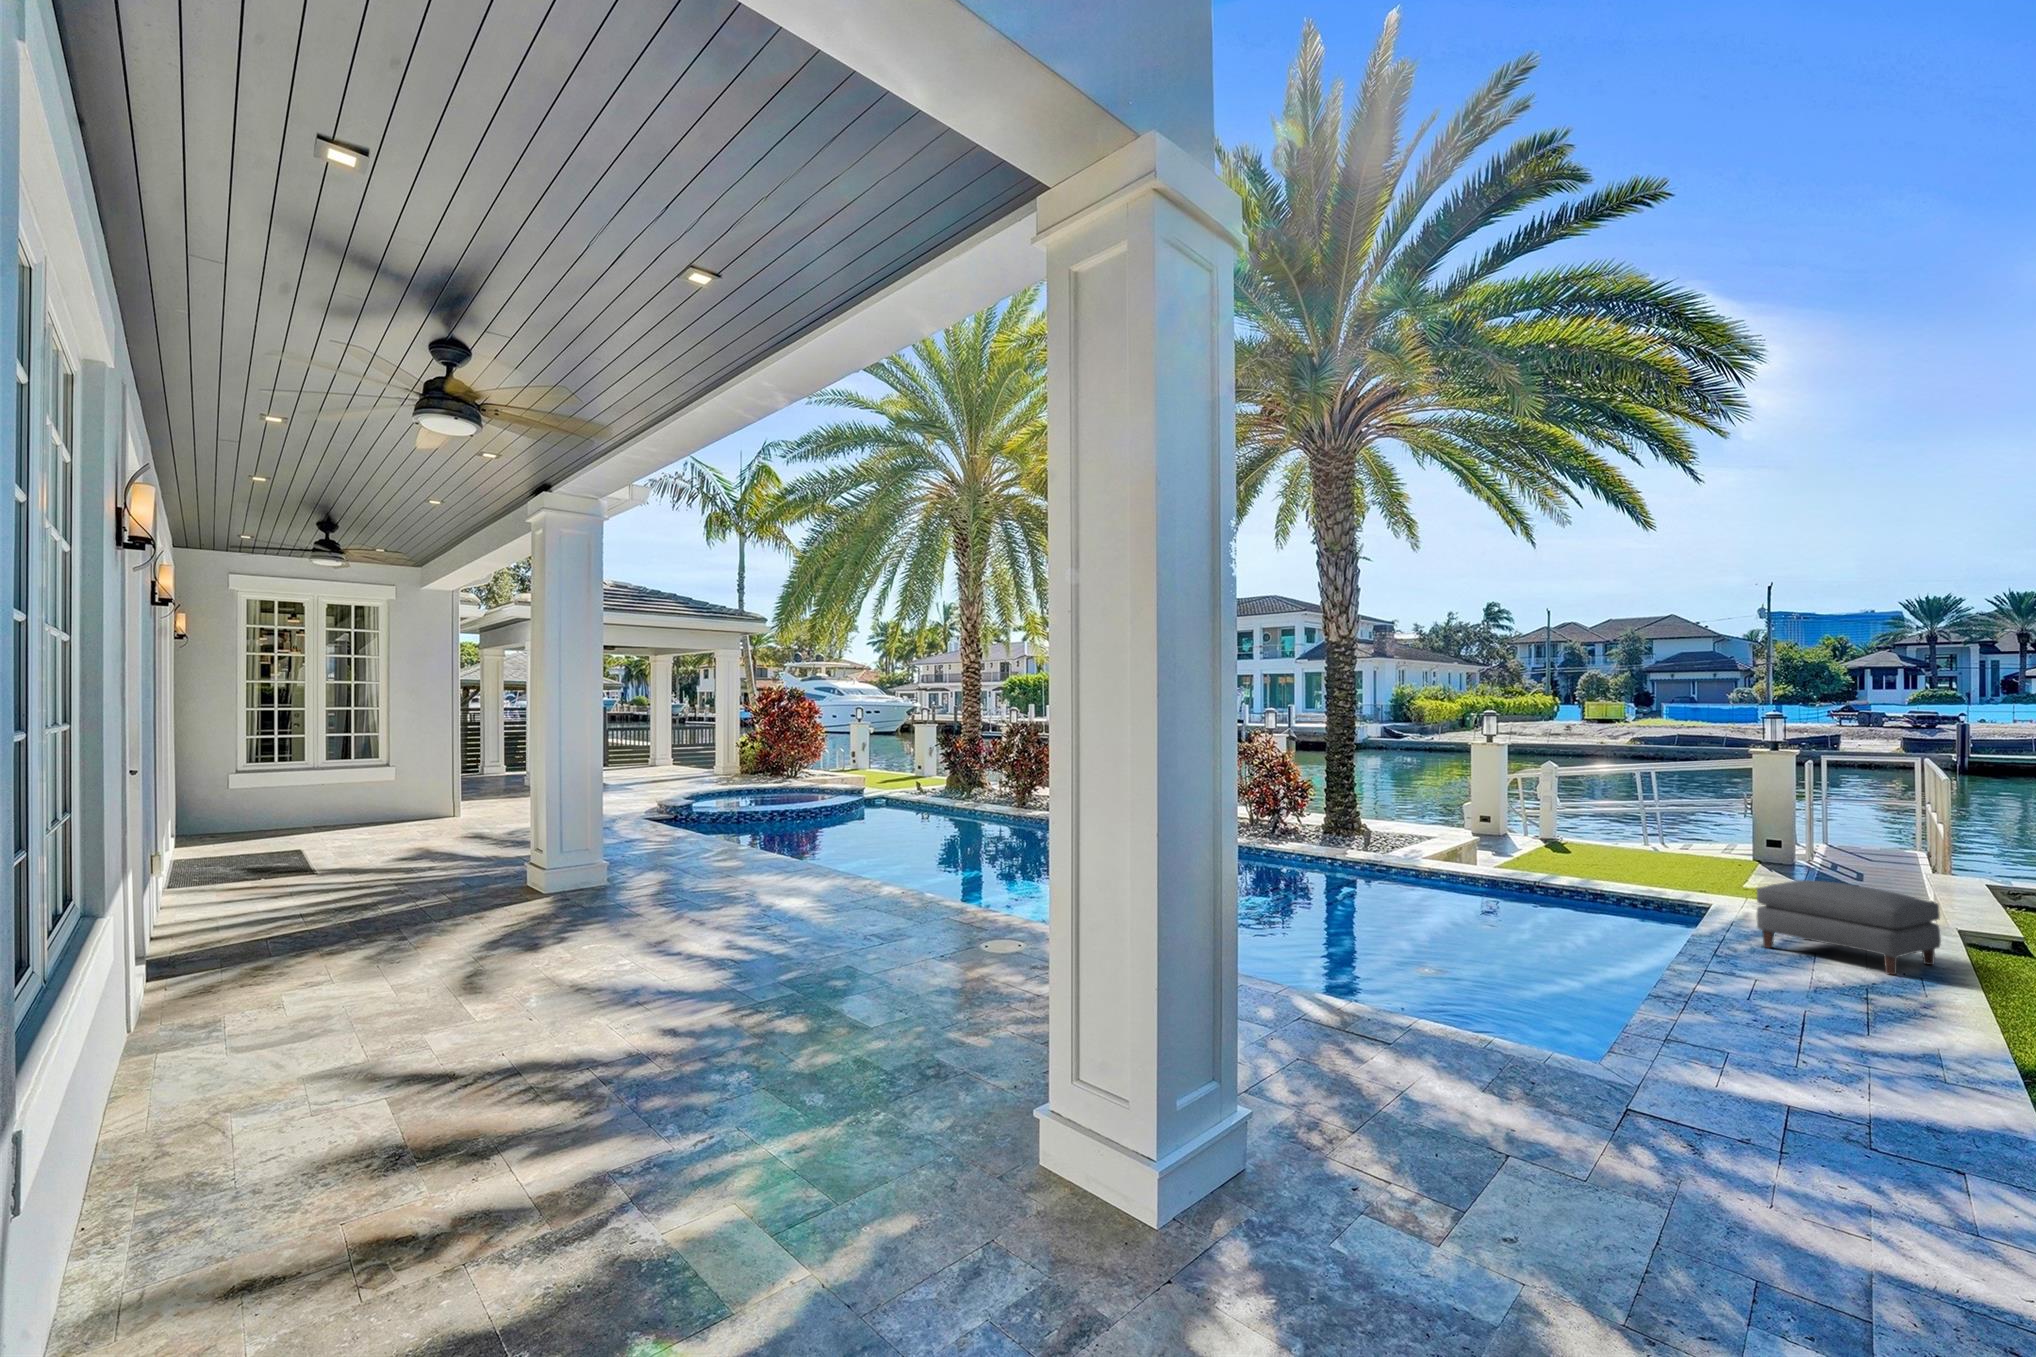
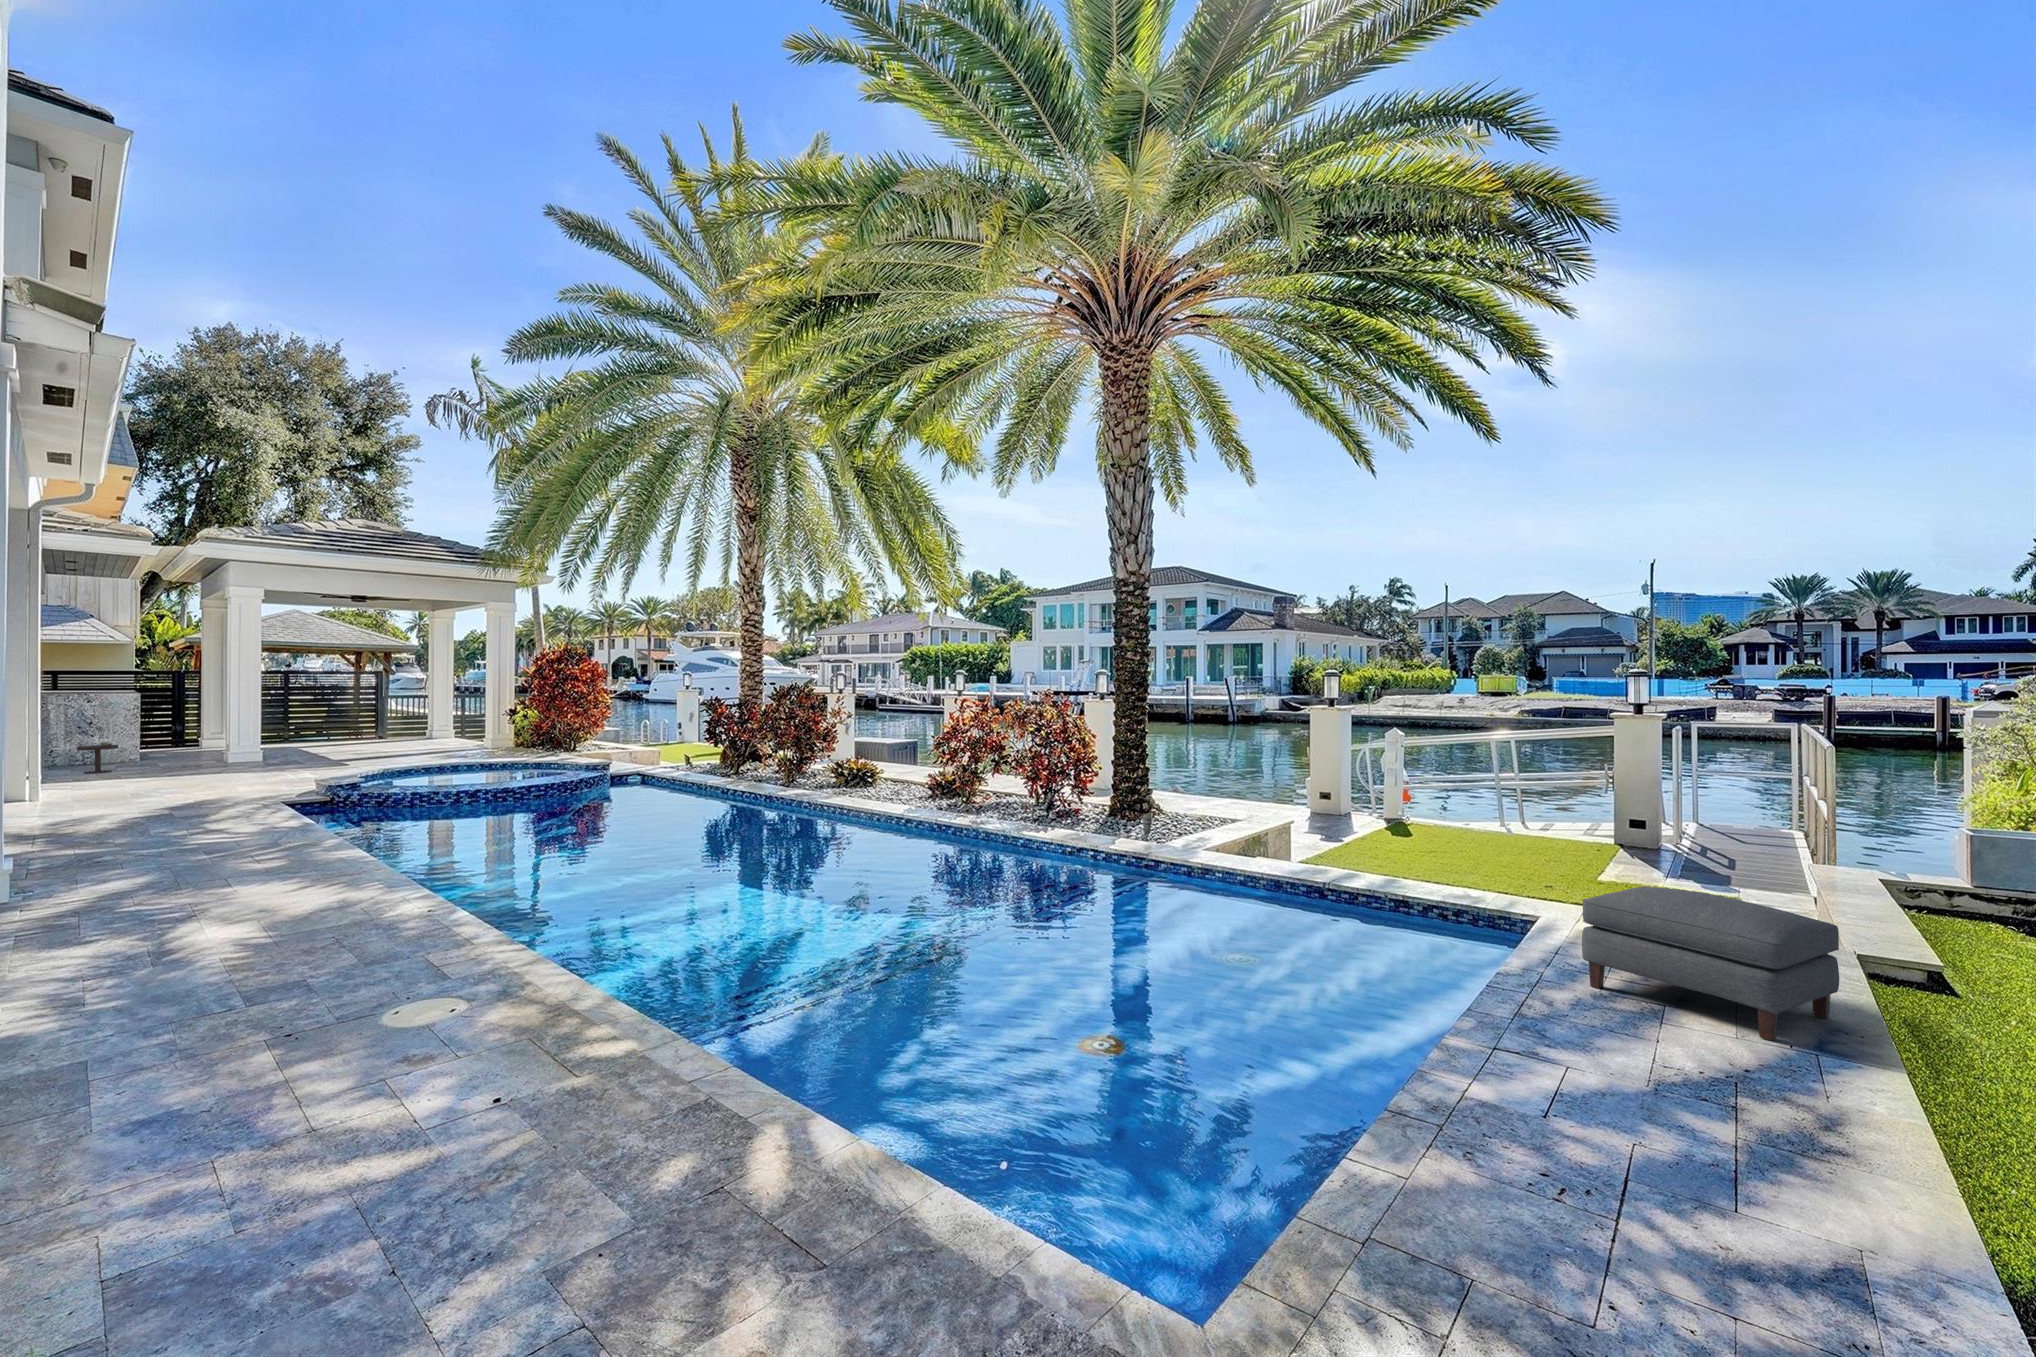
side table: none [459,770,486,816] -> present [77,742,118,774]

